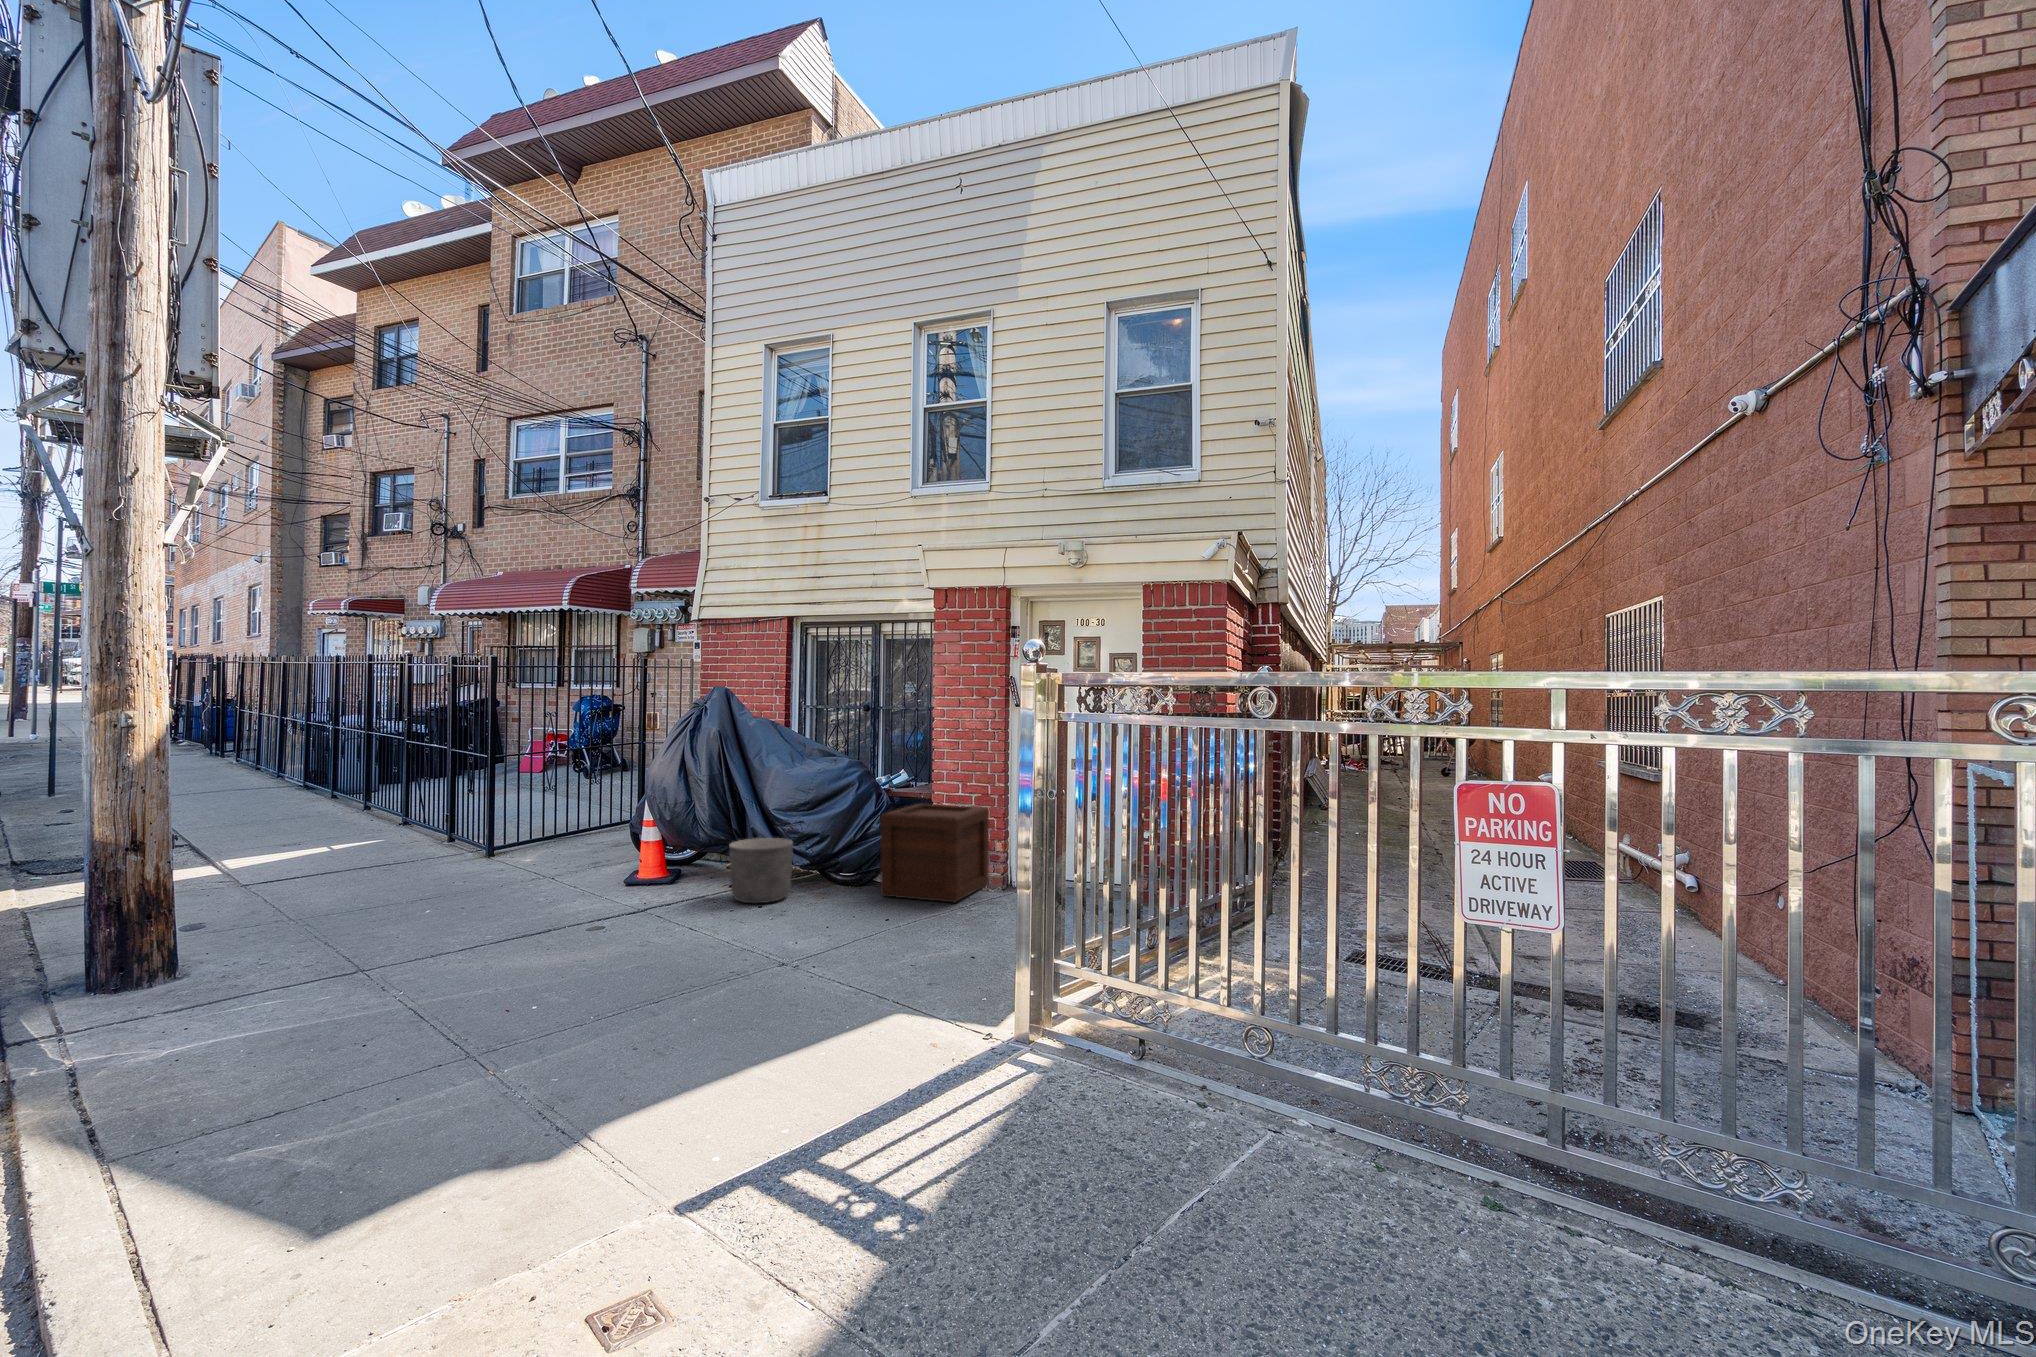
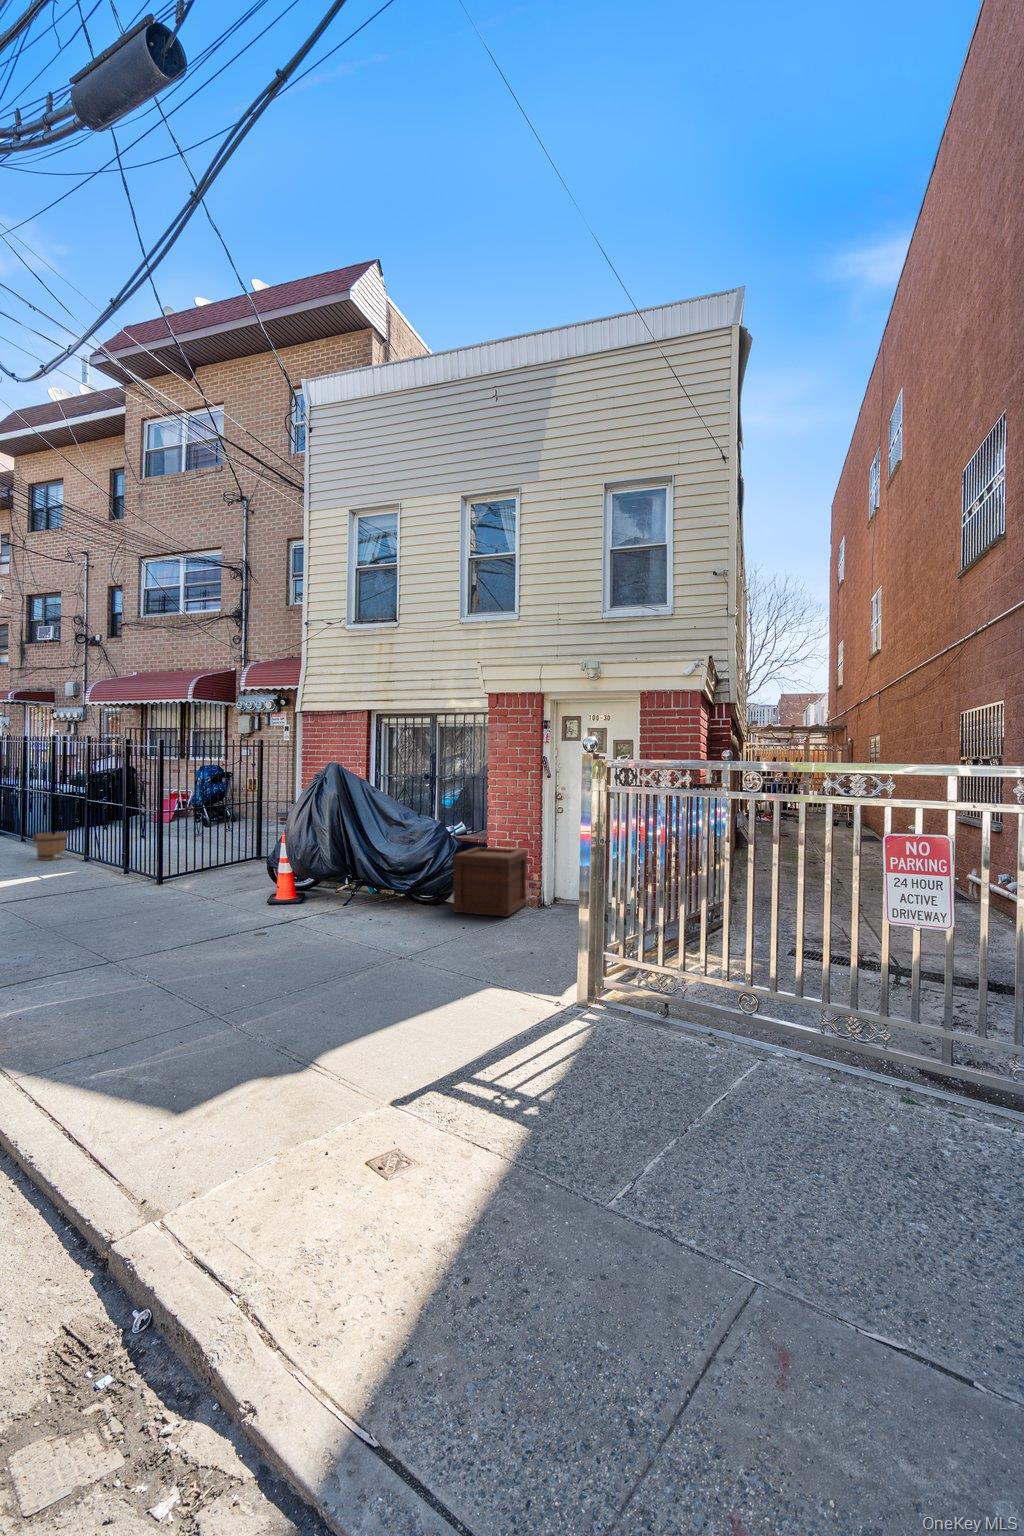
bucket: none [335,784,386,823] -> present [33,832,69,860]
planter: present [729,838,793,903] -> none [347,872,391,917]

